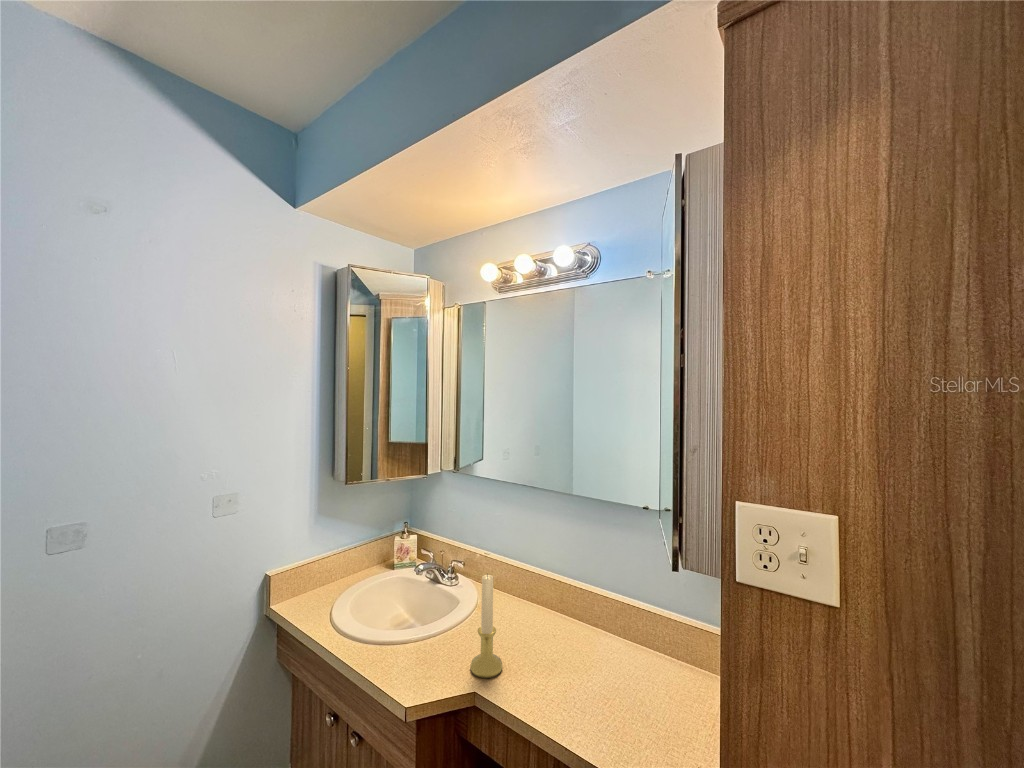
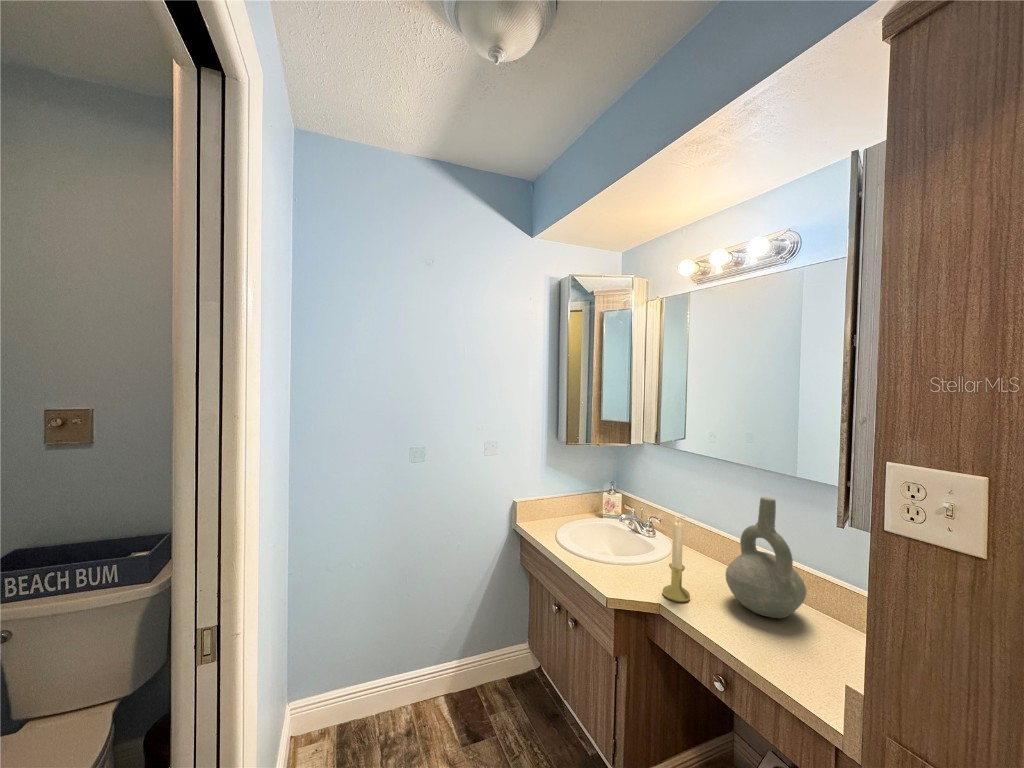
decorative vase: none [538,528,616,667] -> present [725,497,806,618]

